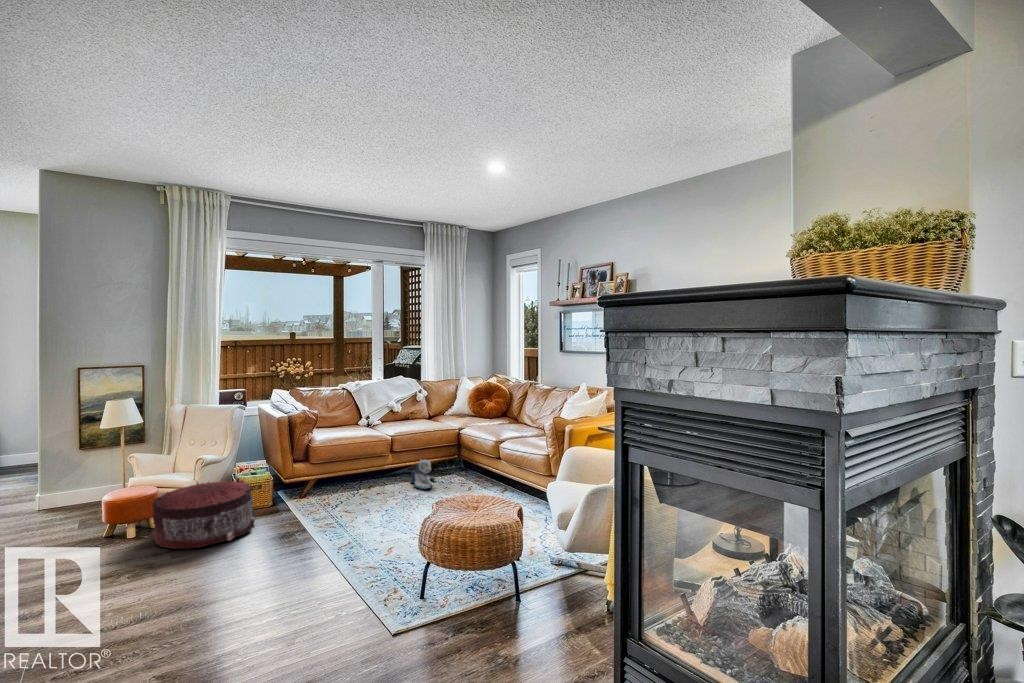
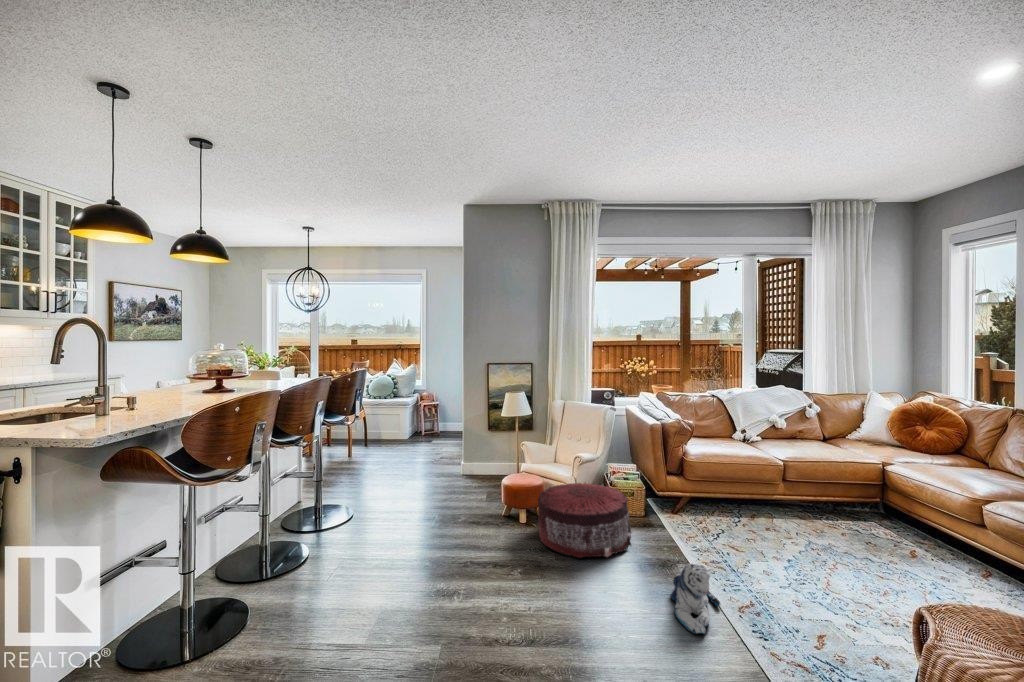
plush toy: present [410,459,435,490] -> present [670,564,720,634]

